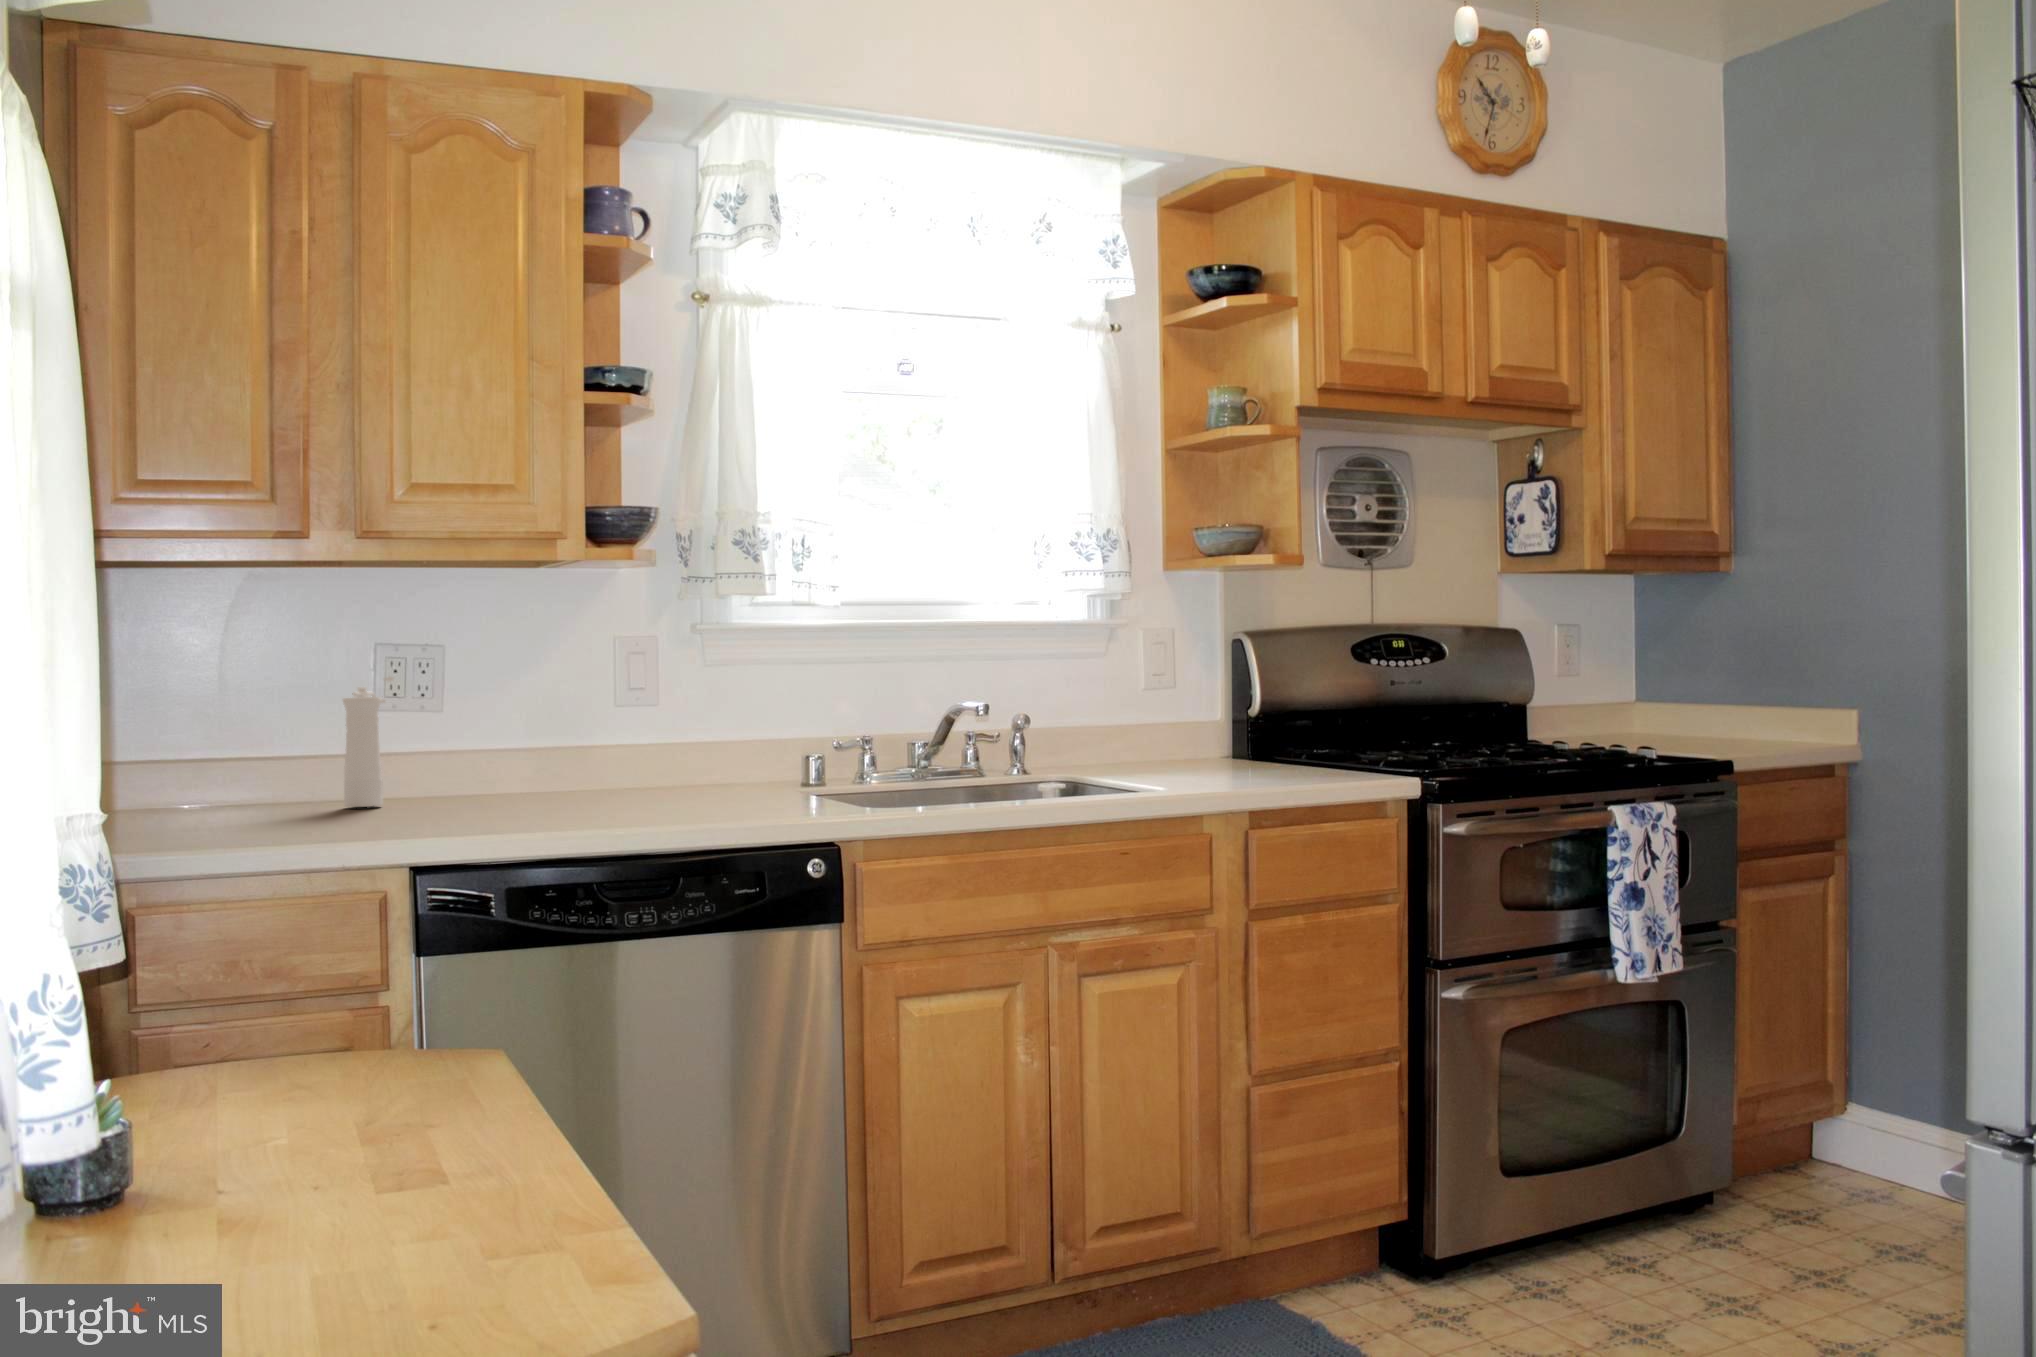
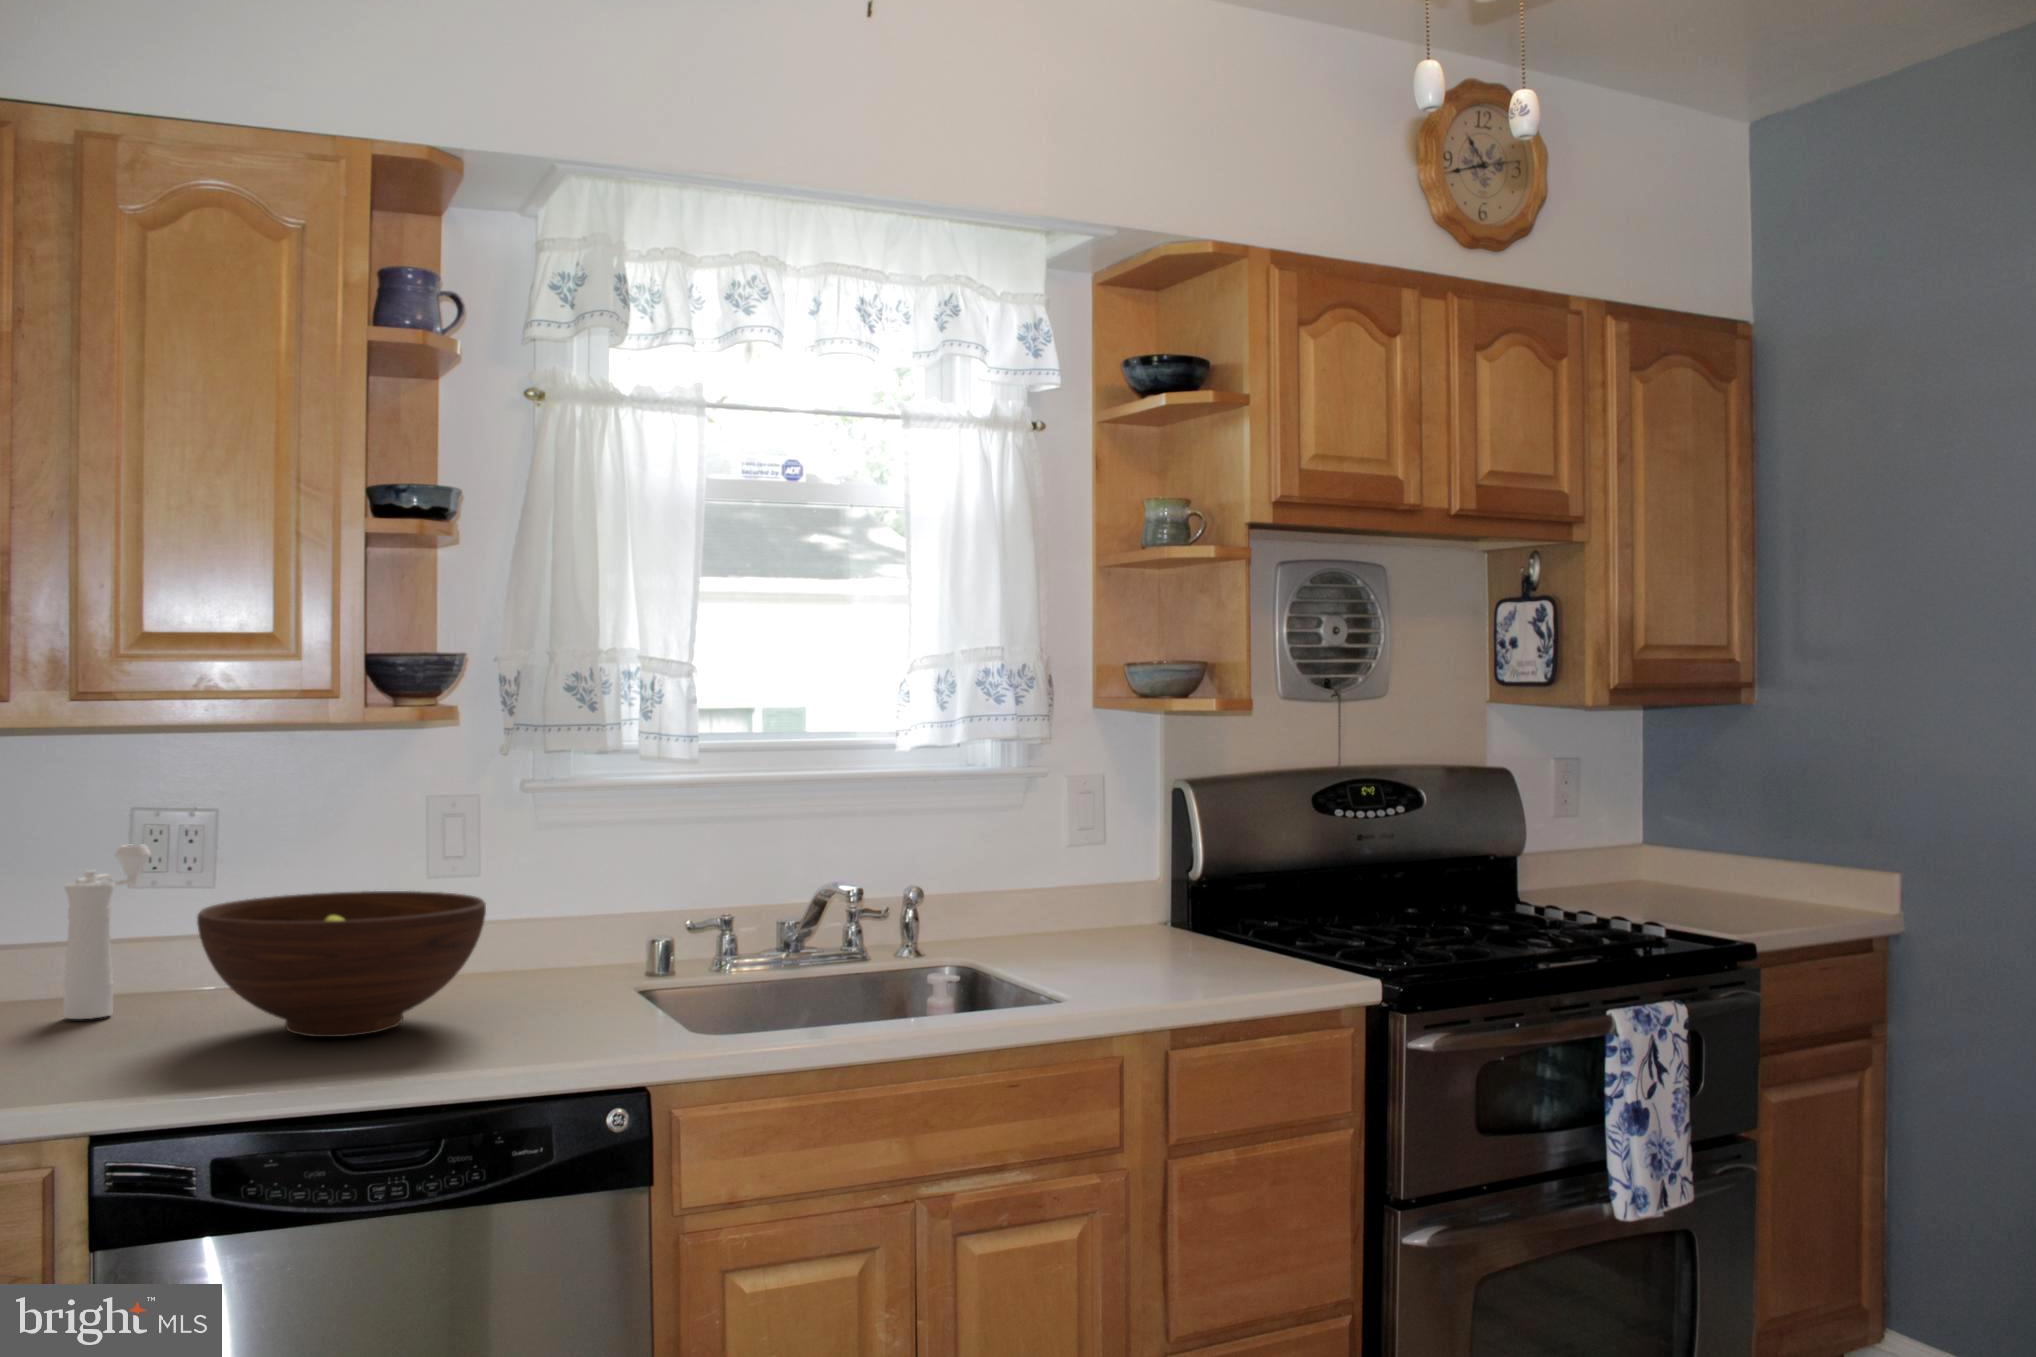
fruit bowl: none [462,705,689,811] -> present [197,891,486,1037]

